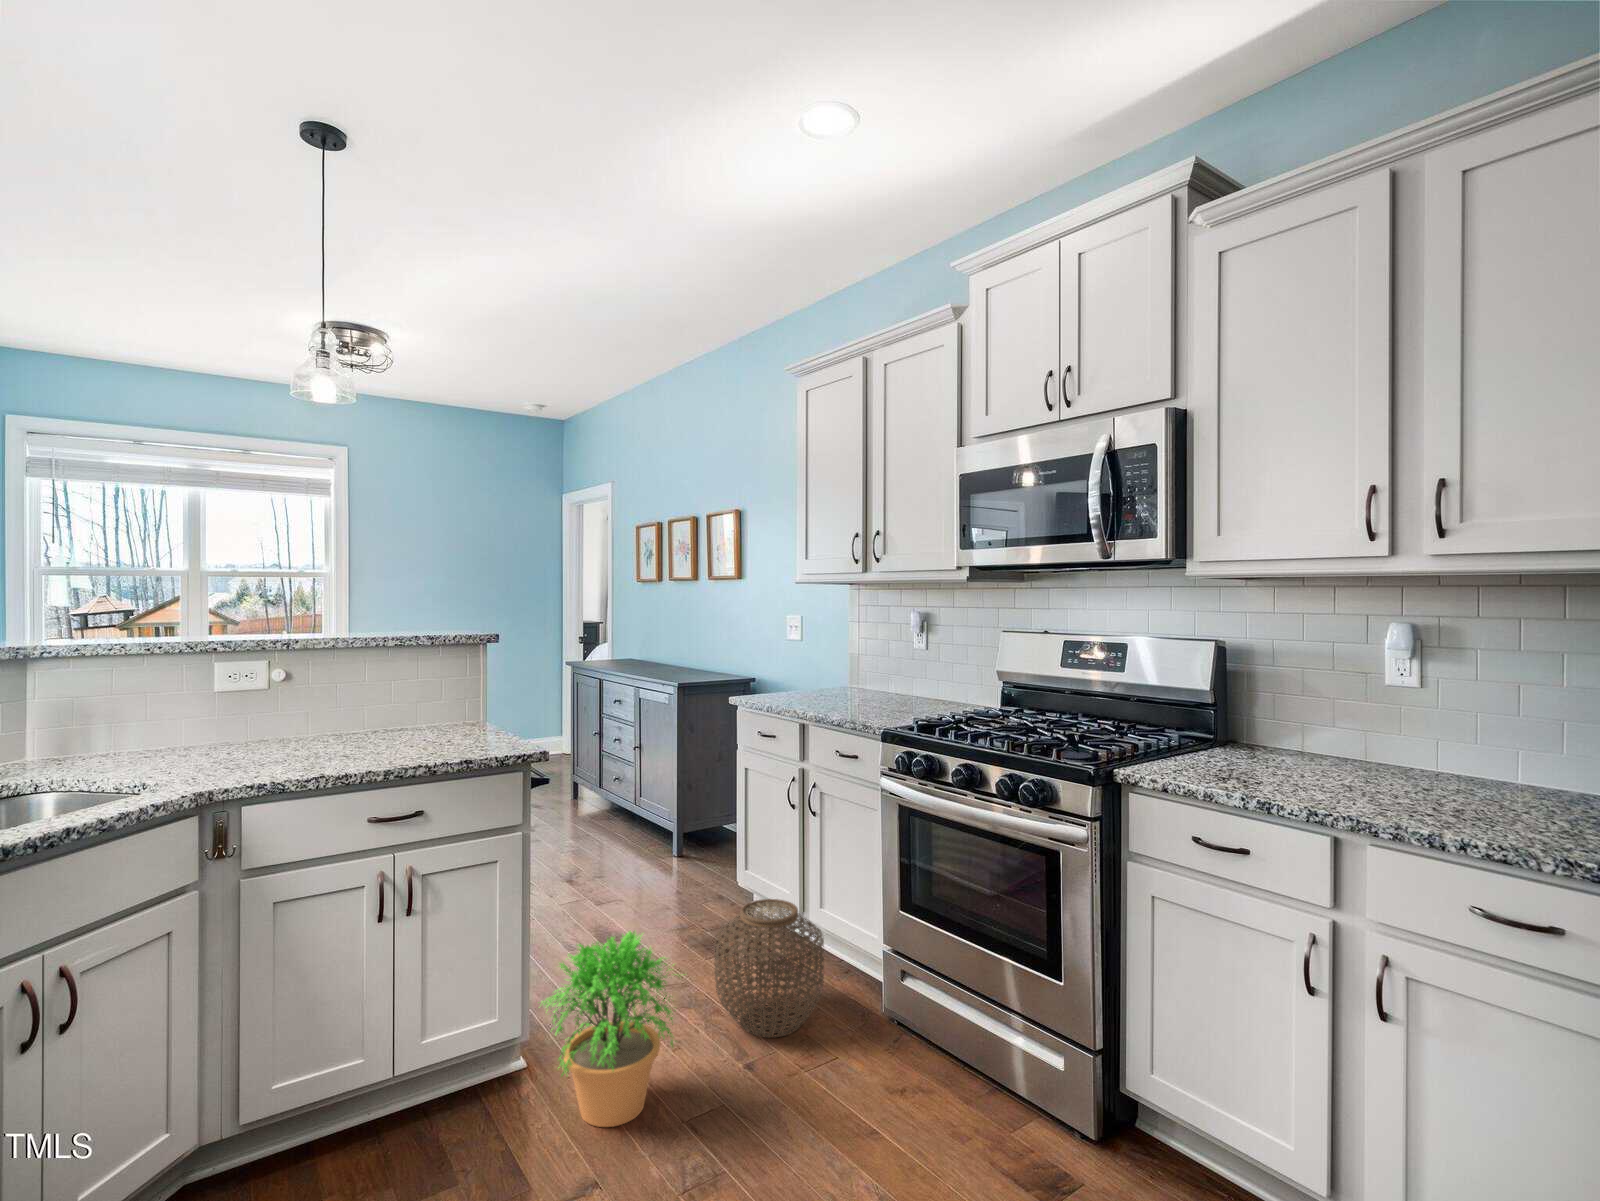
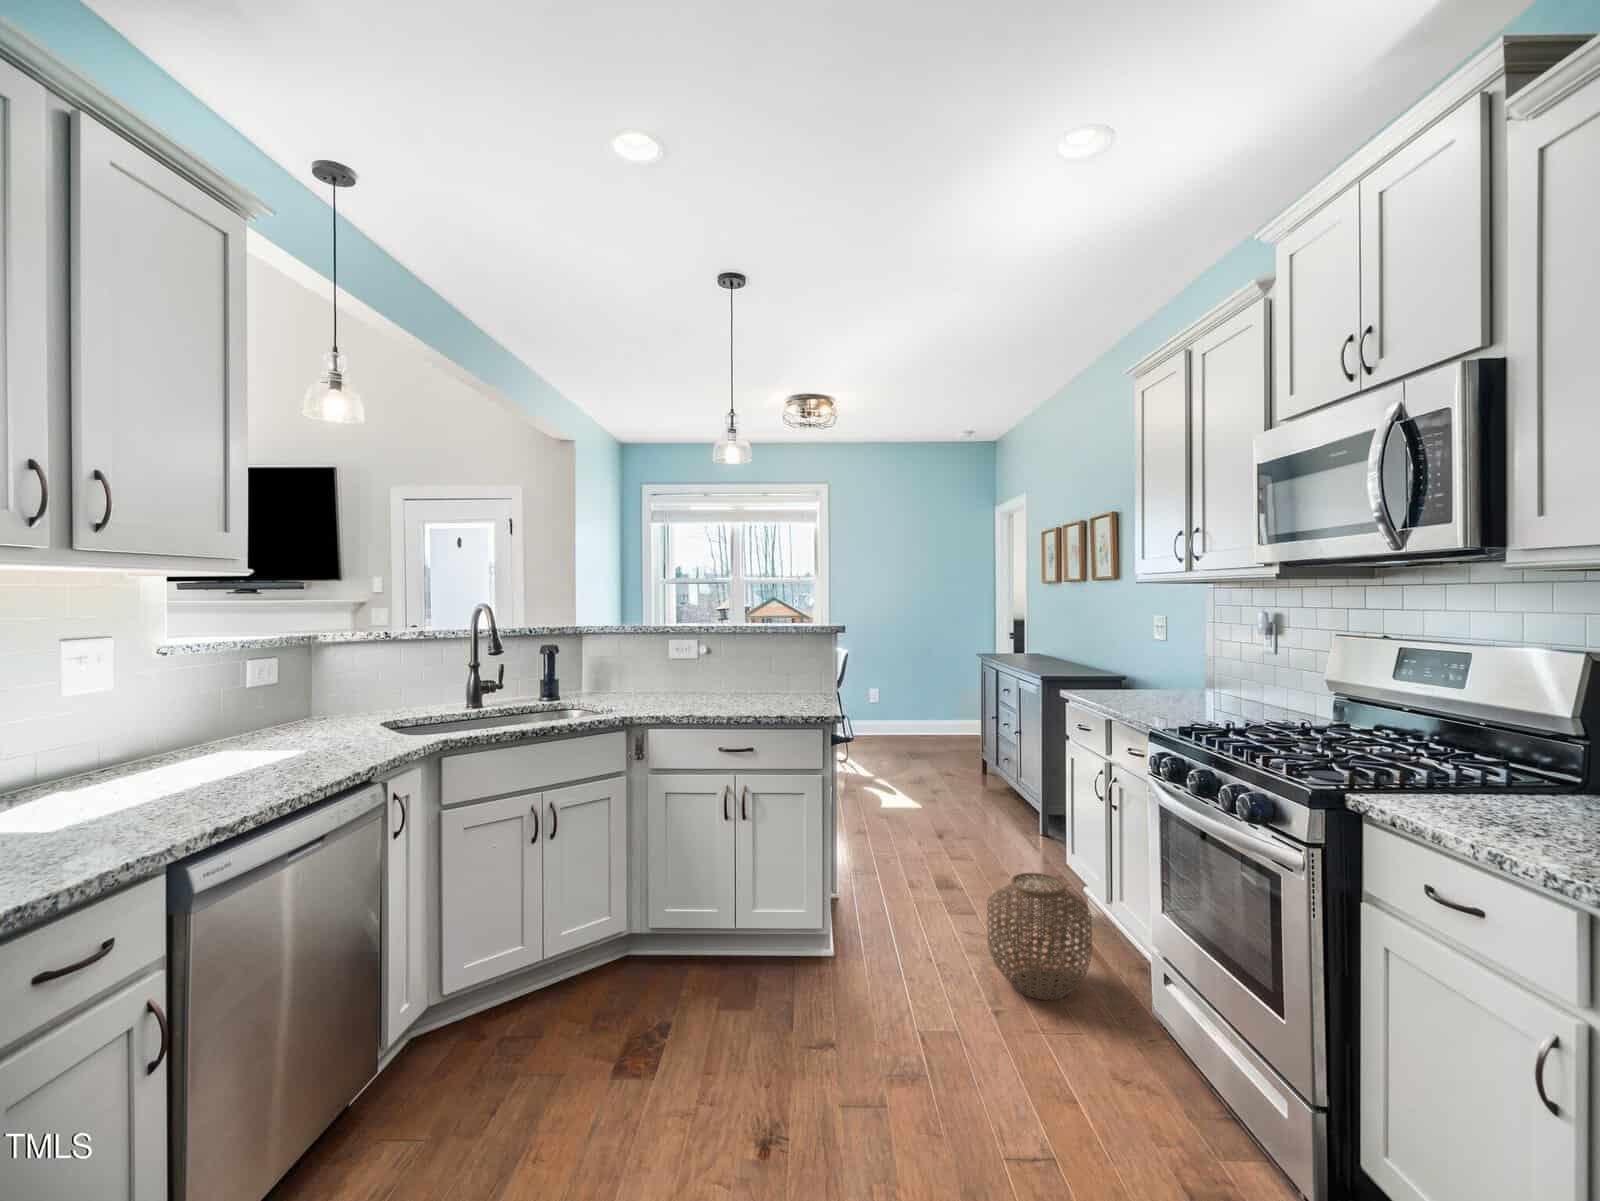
potted plant: present [544,931,680,1127] -> none [818,866,934,1016]

